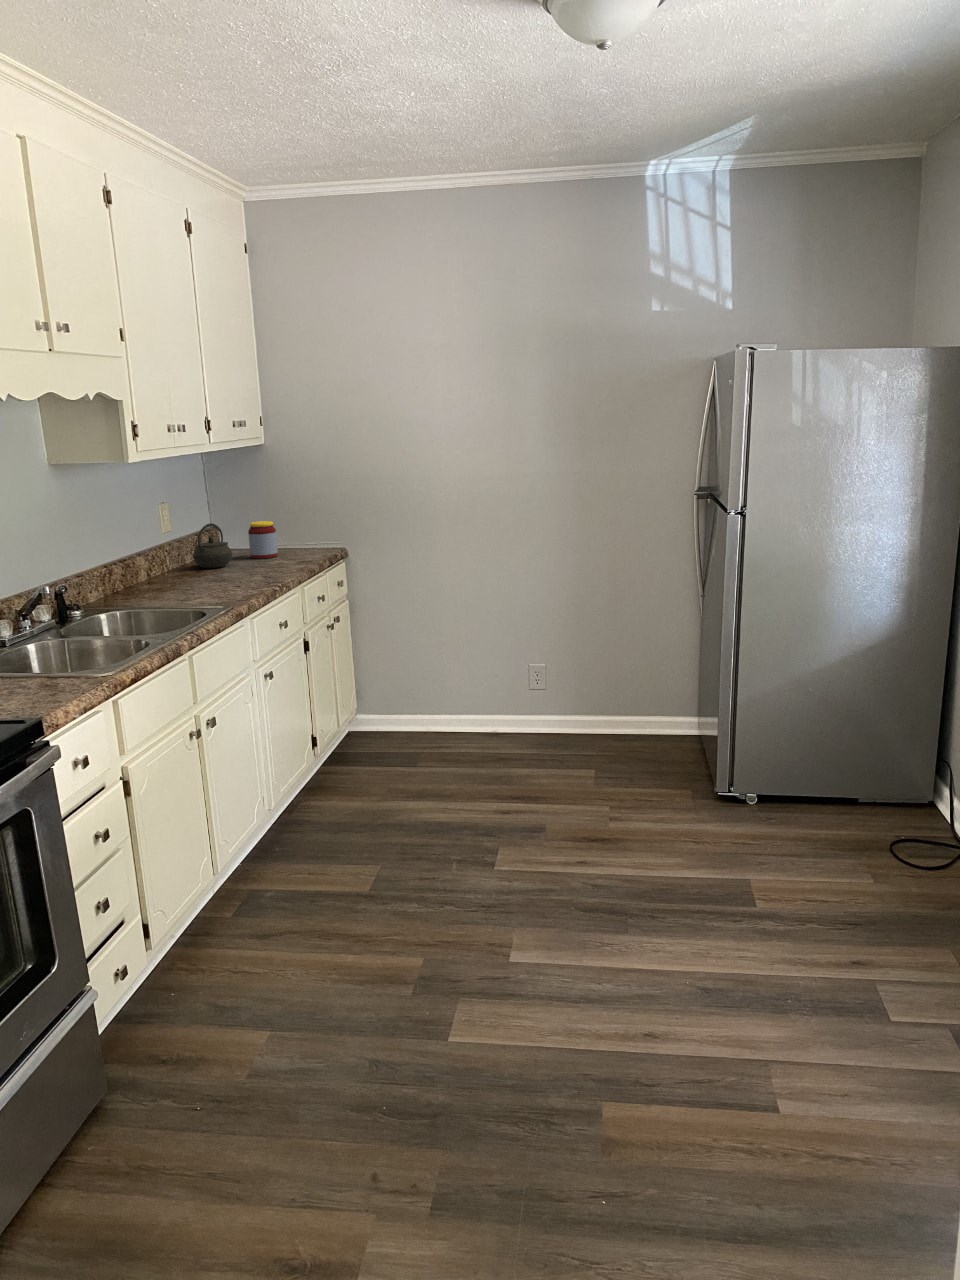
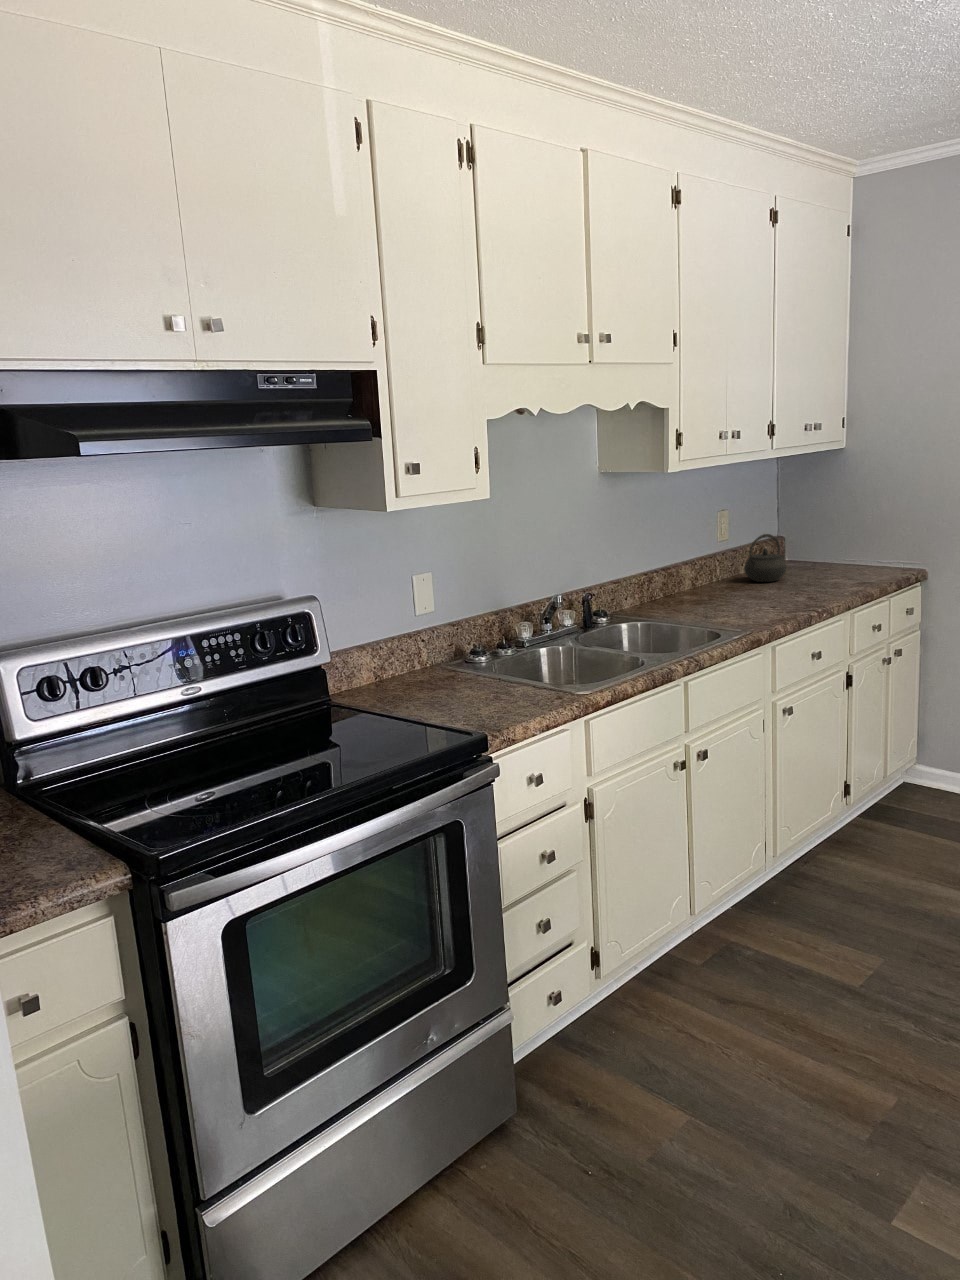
jar: present [248,521,278,559] -> none [810,534,842,576]

